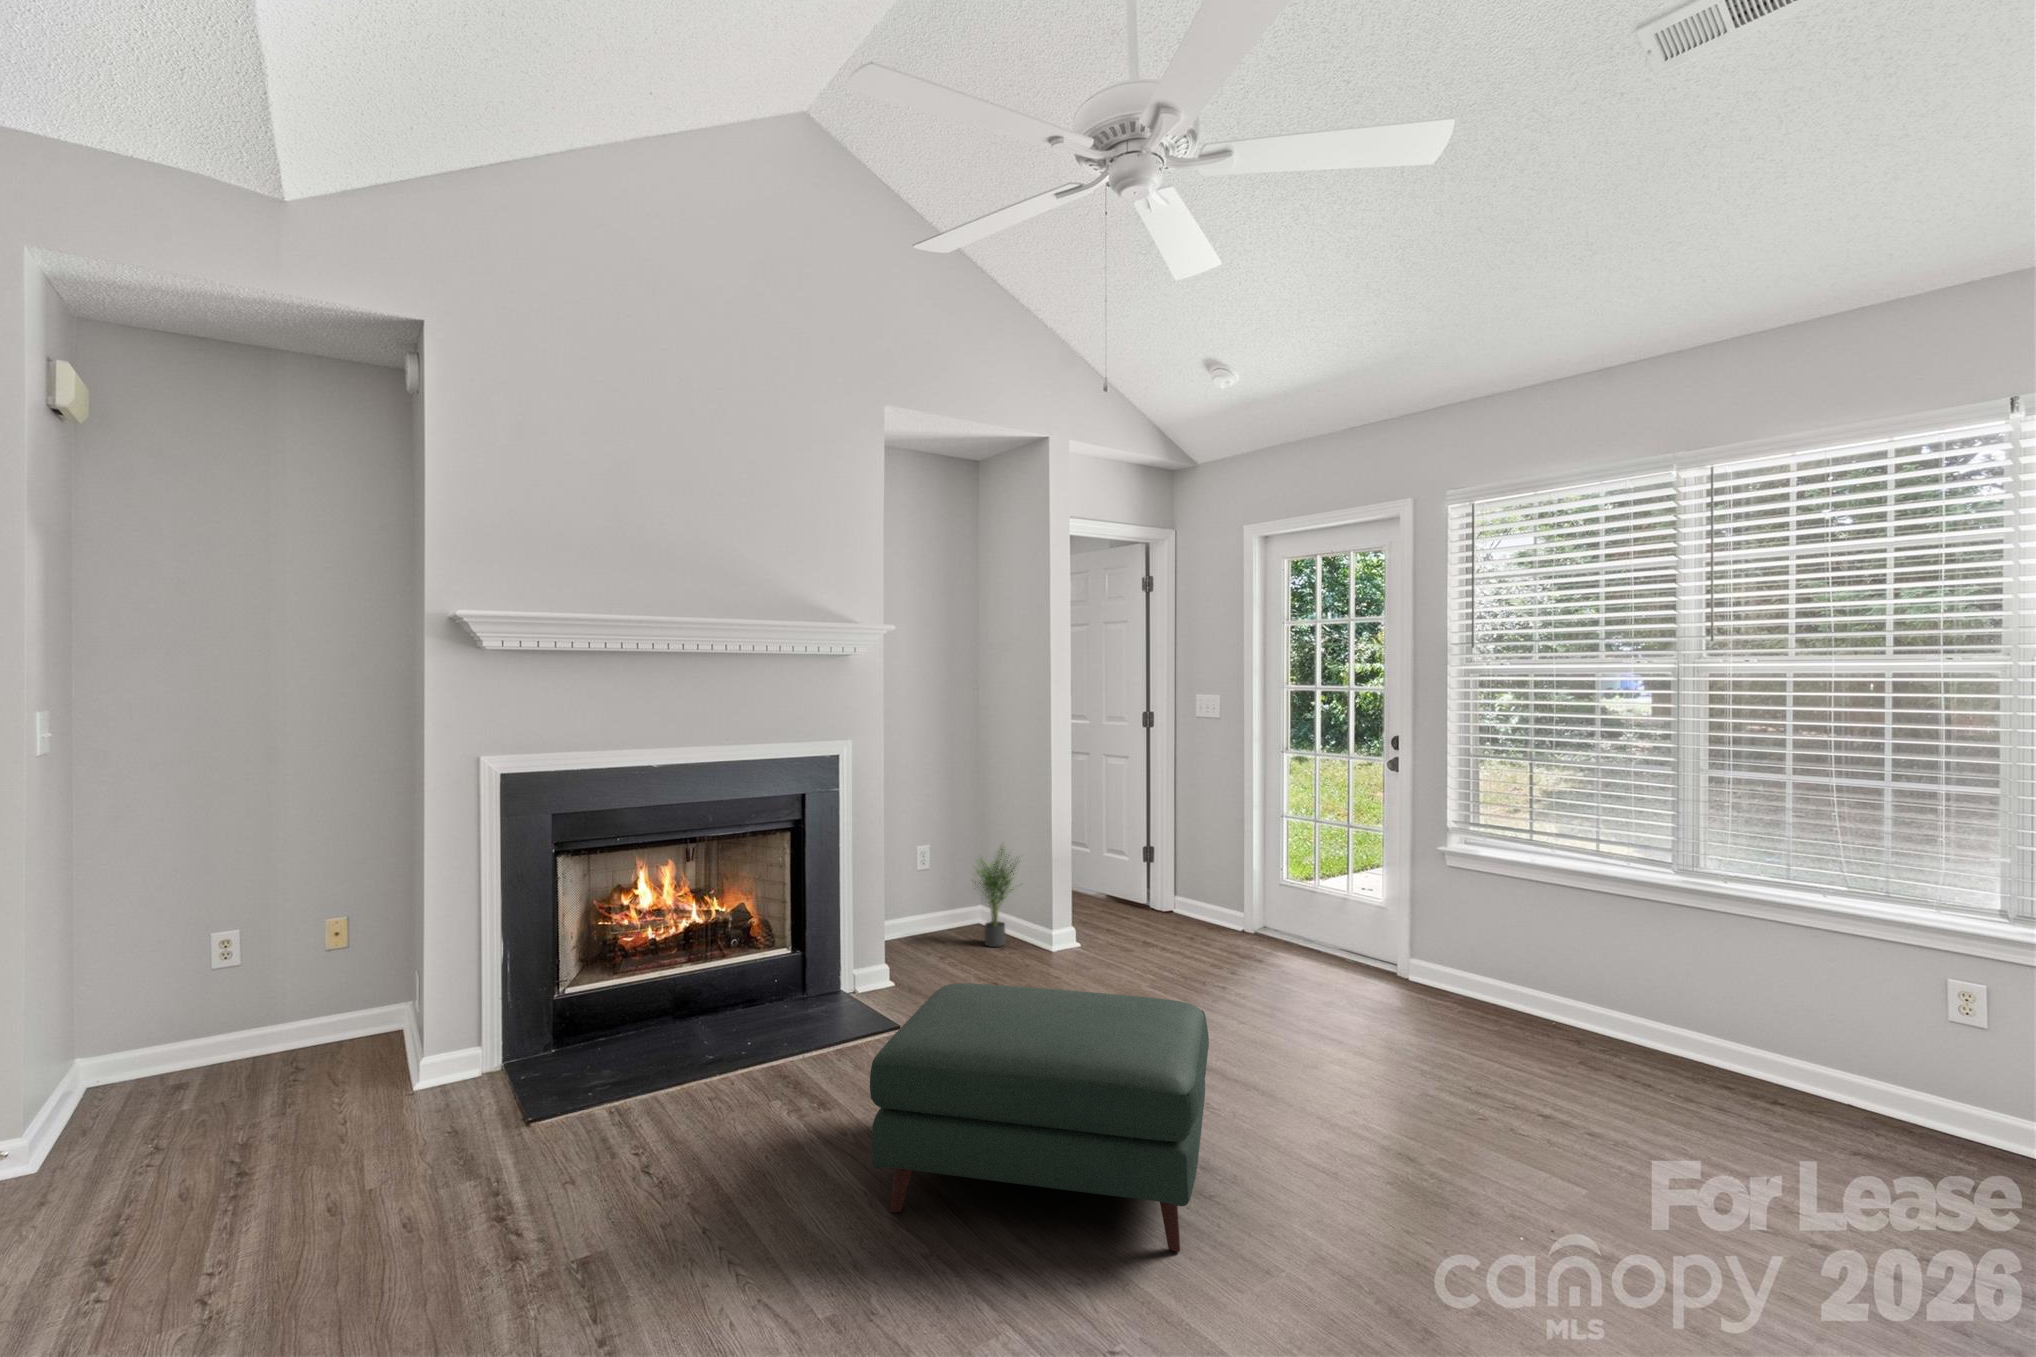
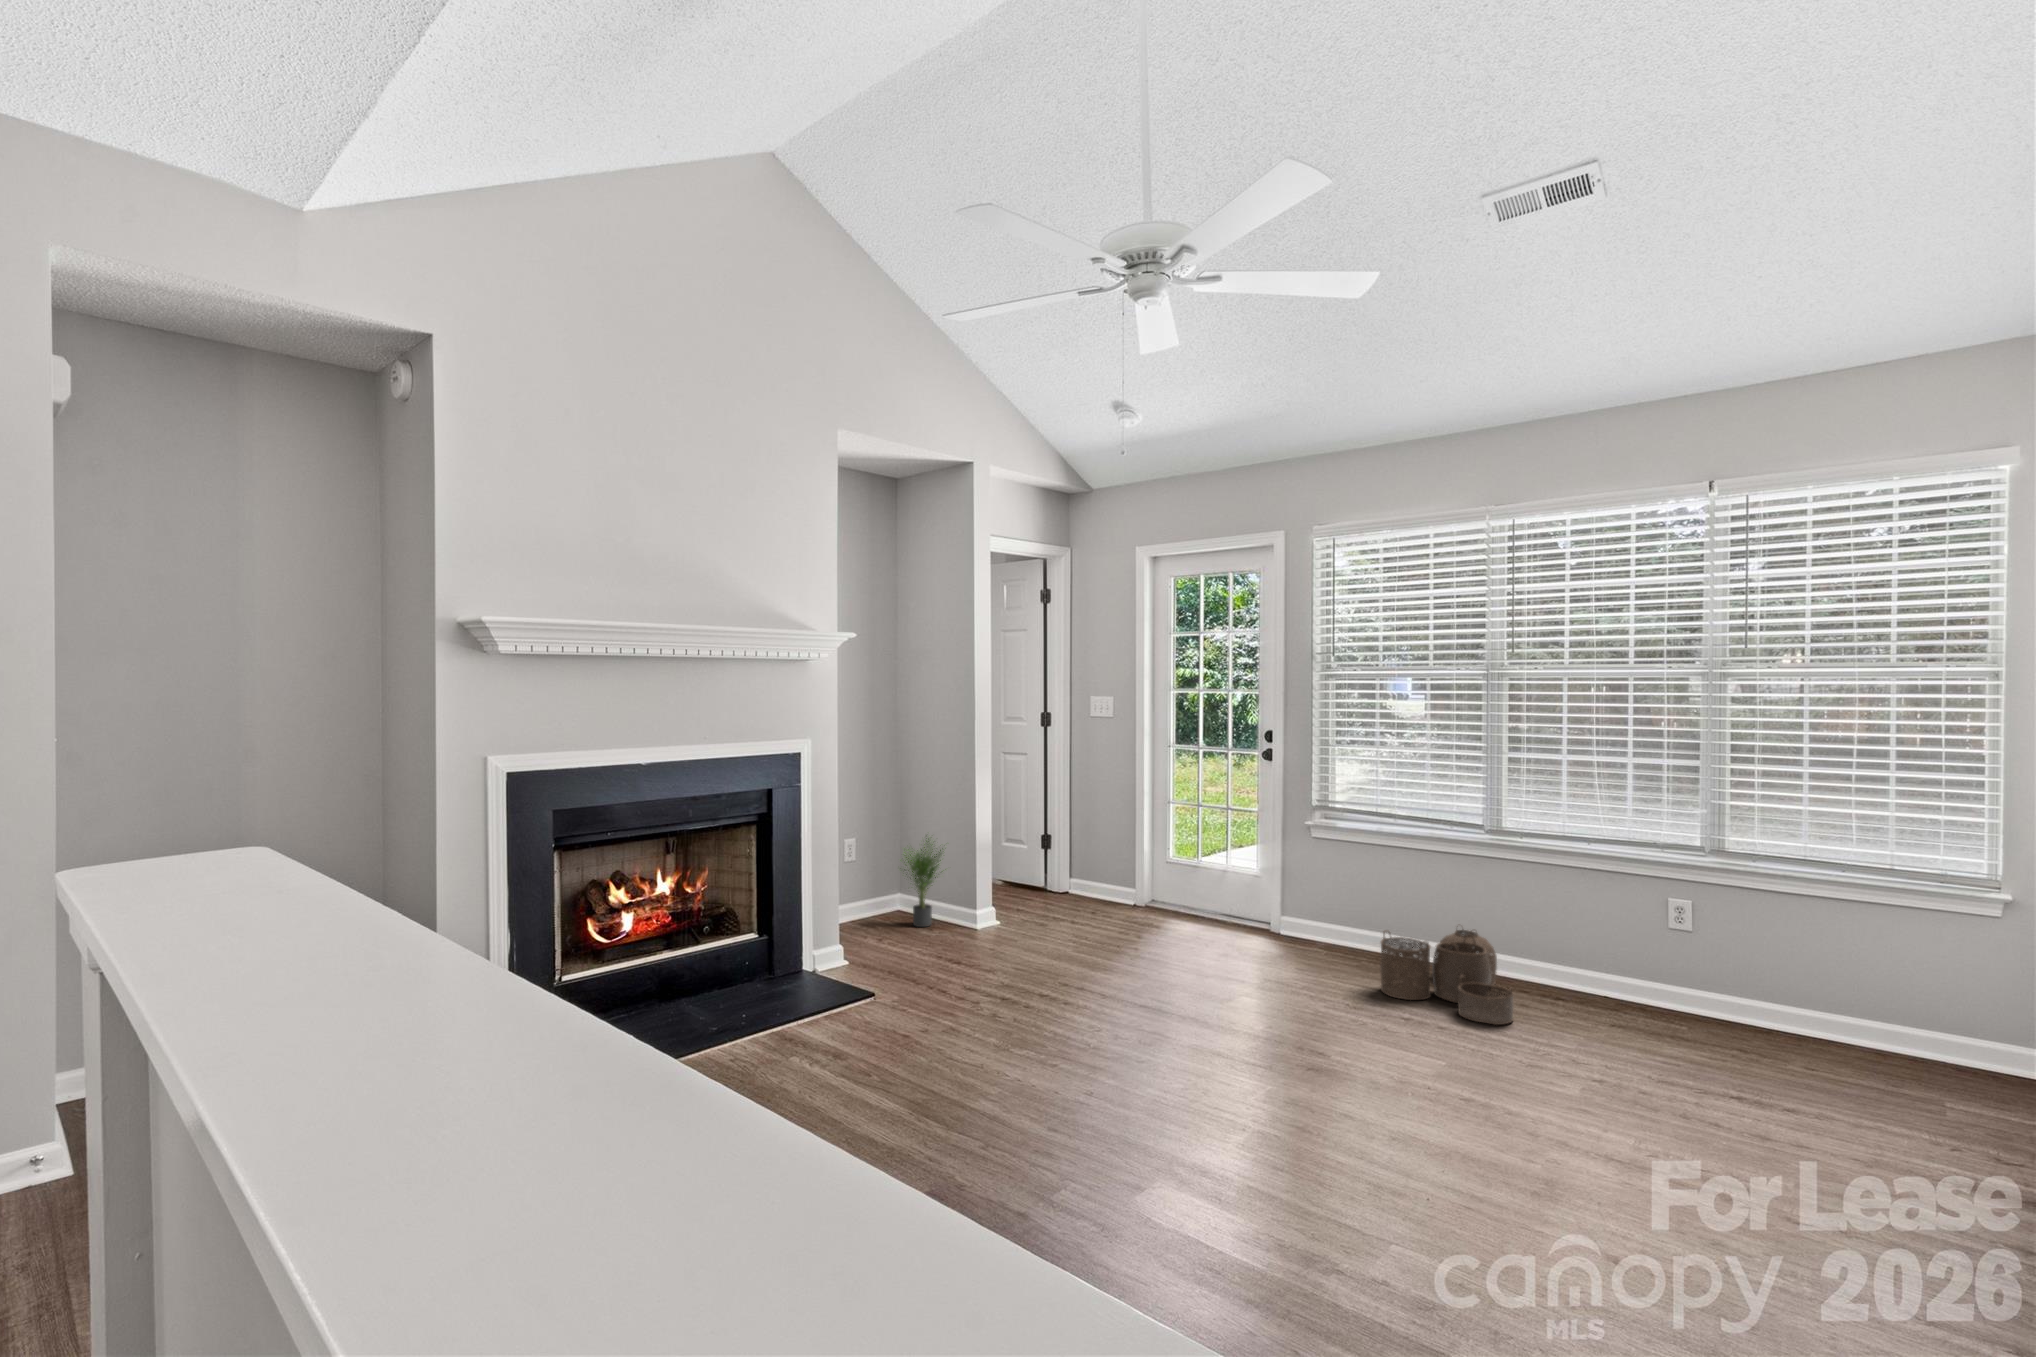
ottoman: present [870,983,1209,1252] -> none [920,942,1190,1132]
woven basket: none [1519,988,1697,1131] -> present [1380,929,1513,1025]

